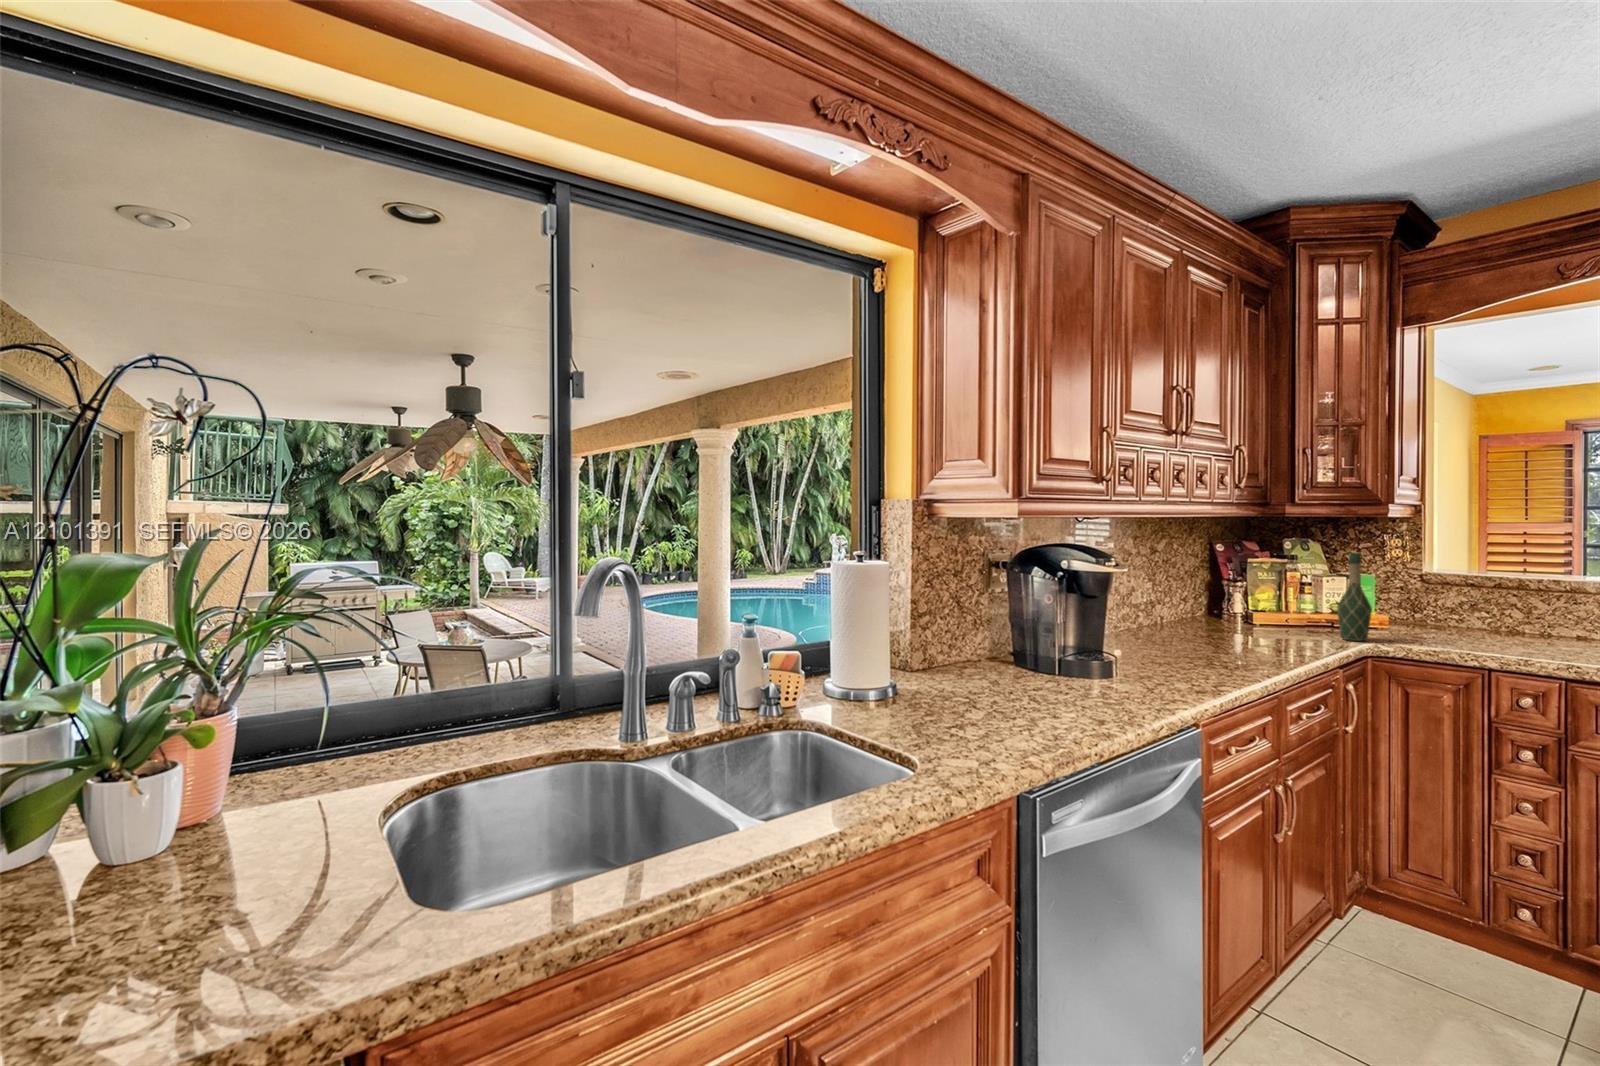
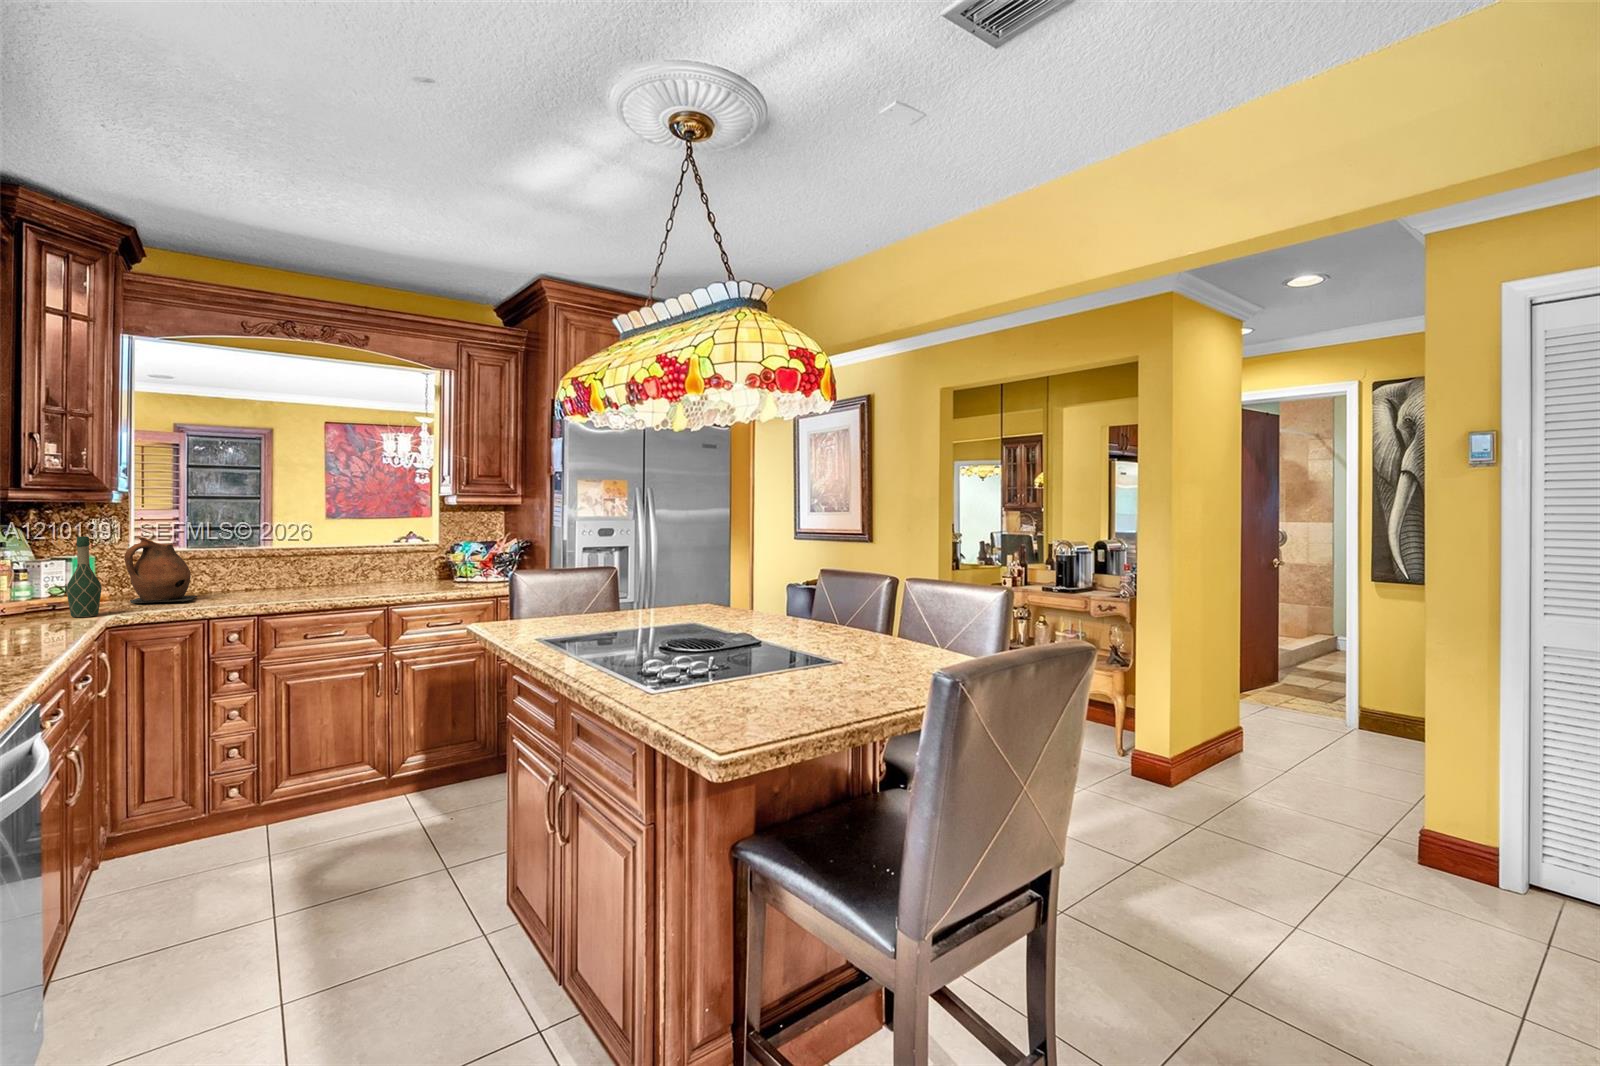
ceramic pitcher: none [1411,556,1503,640] -> present [125,537,197,603]

